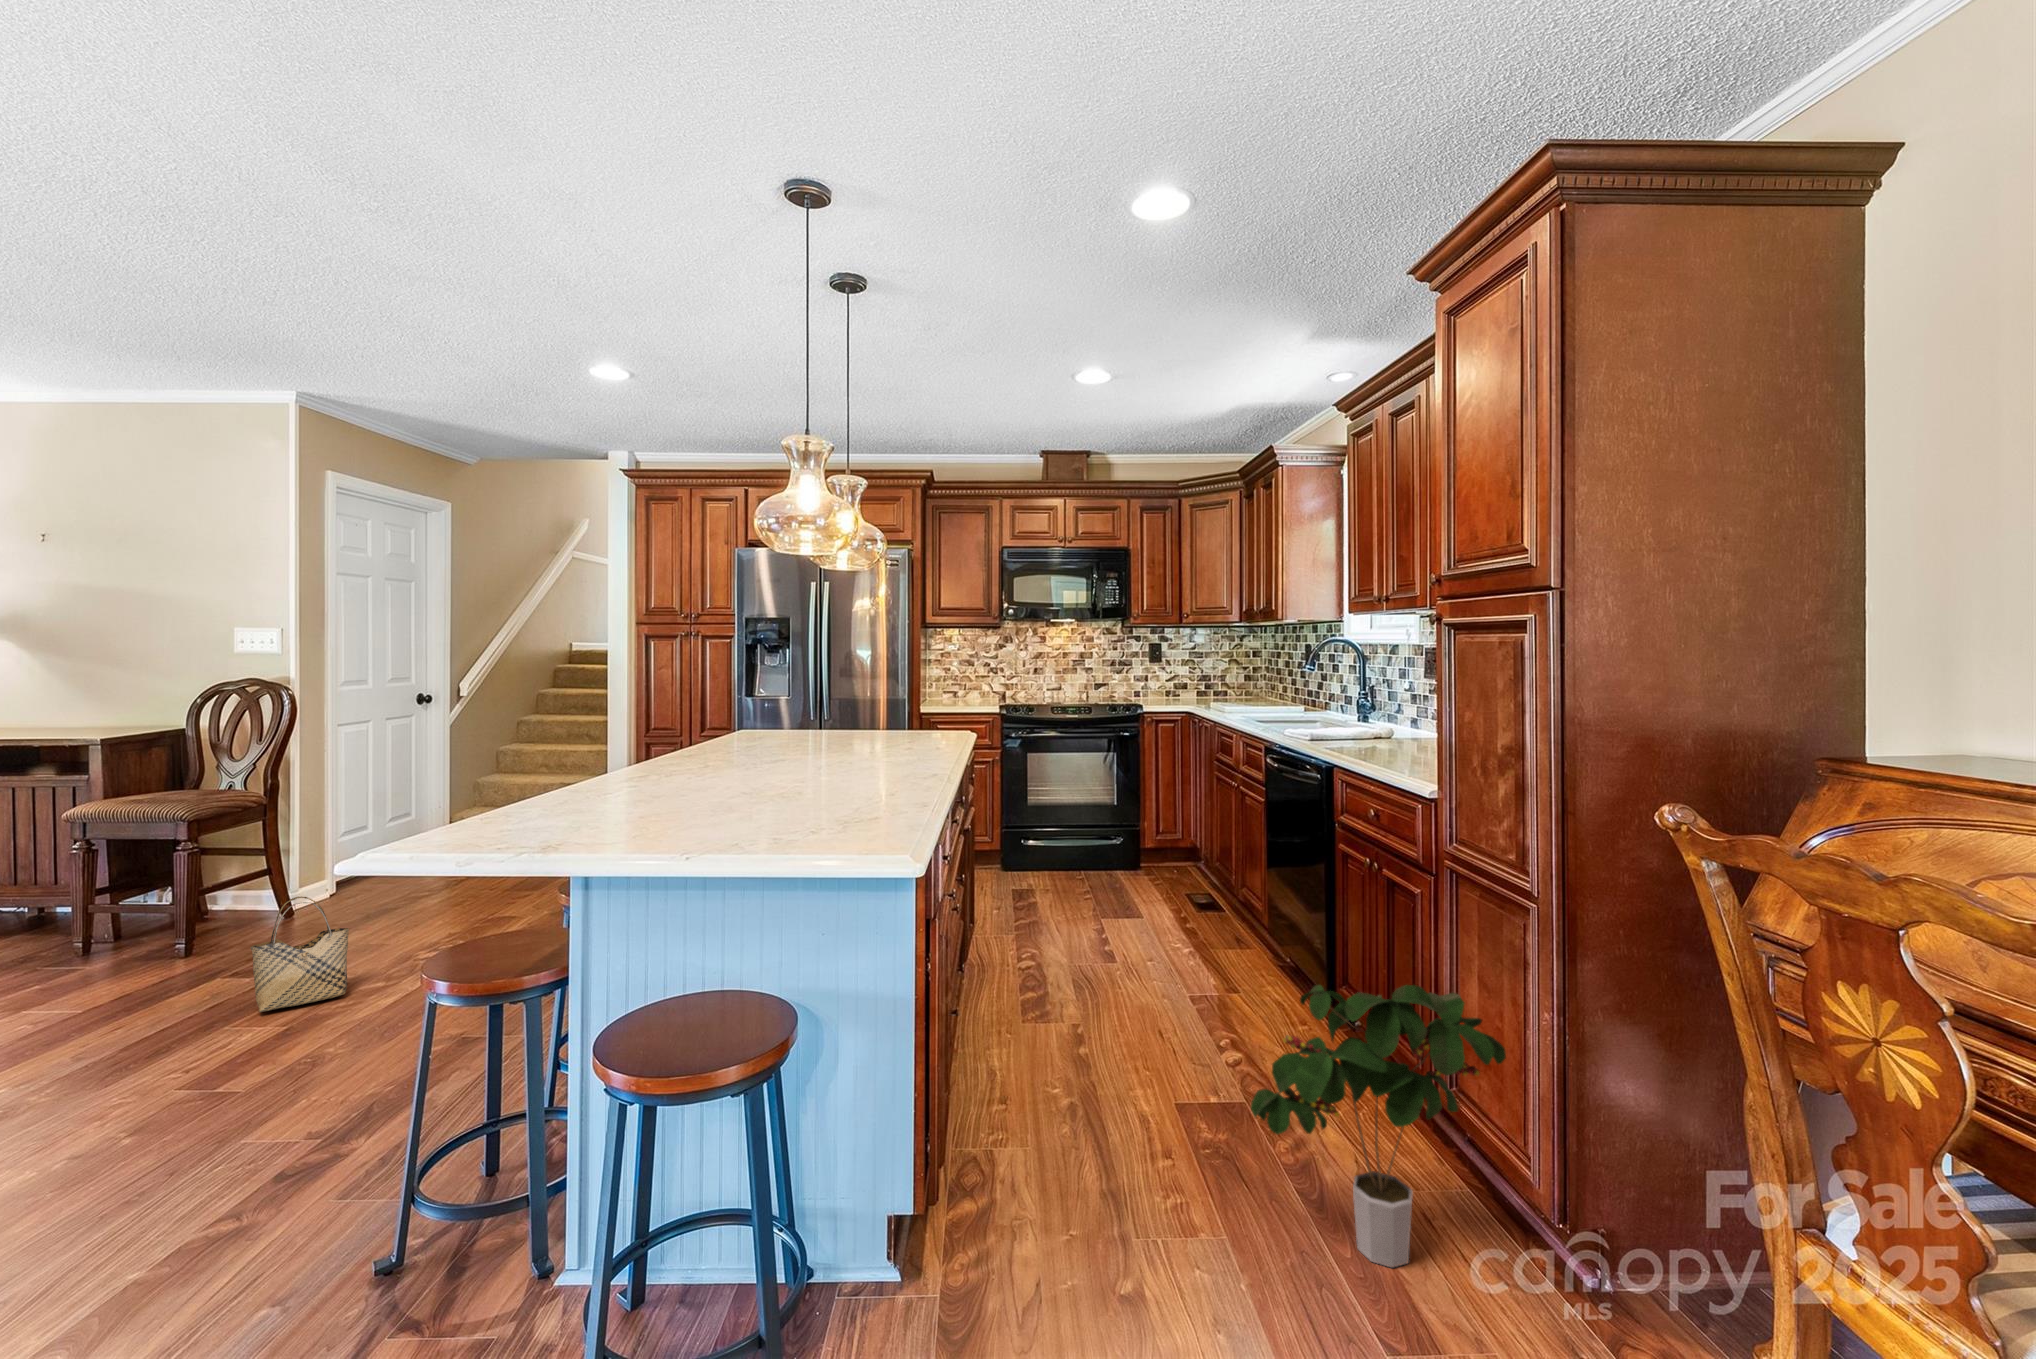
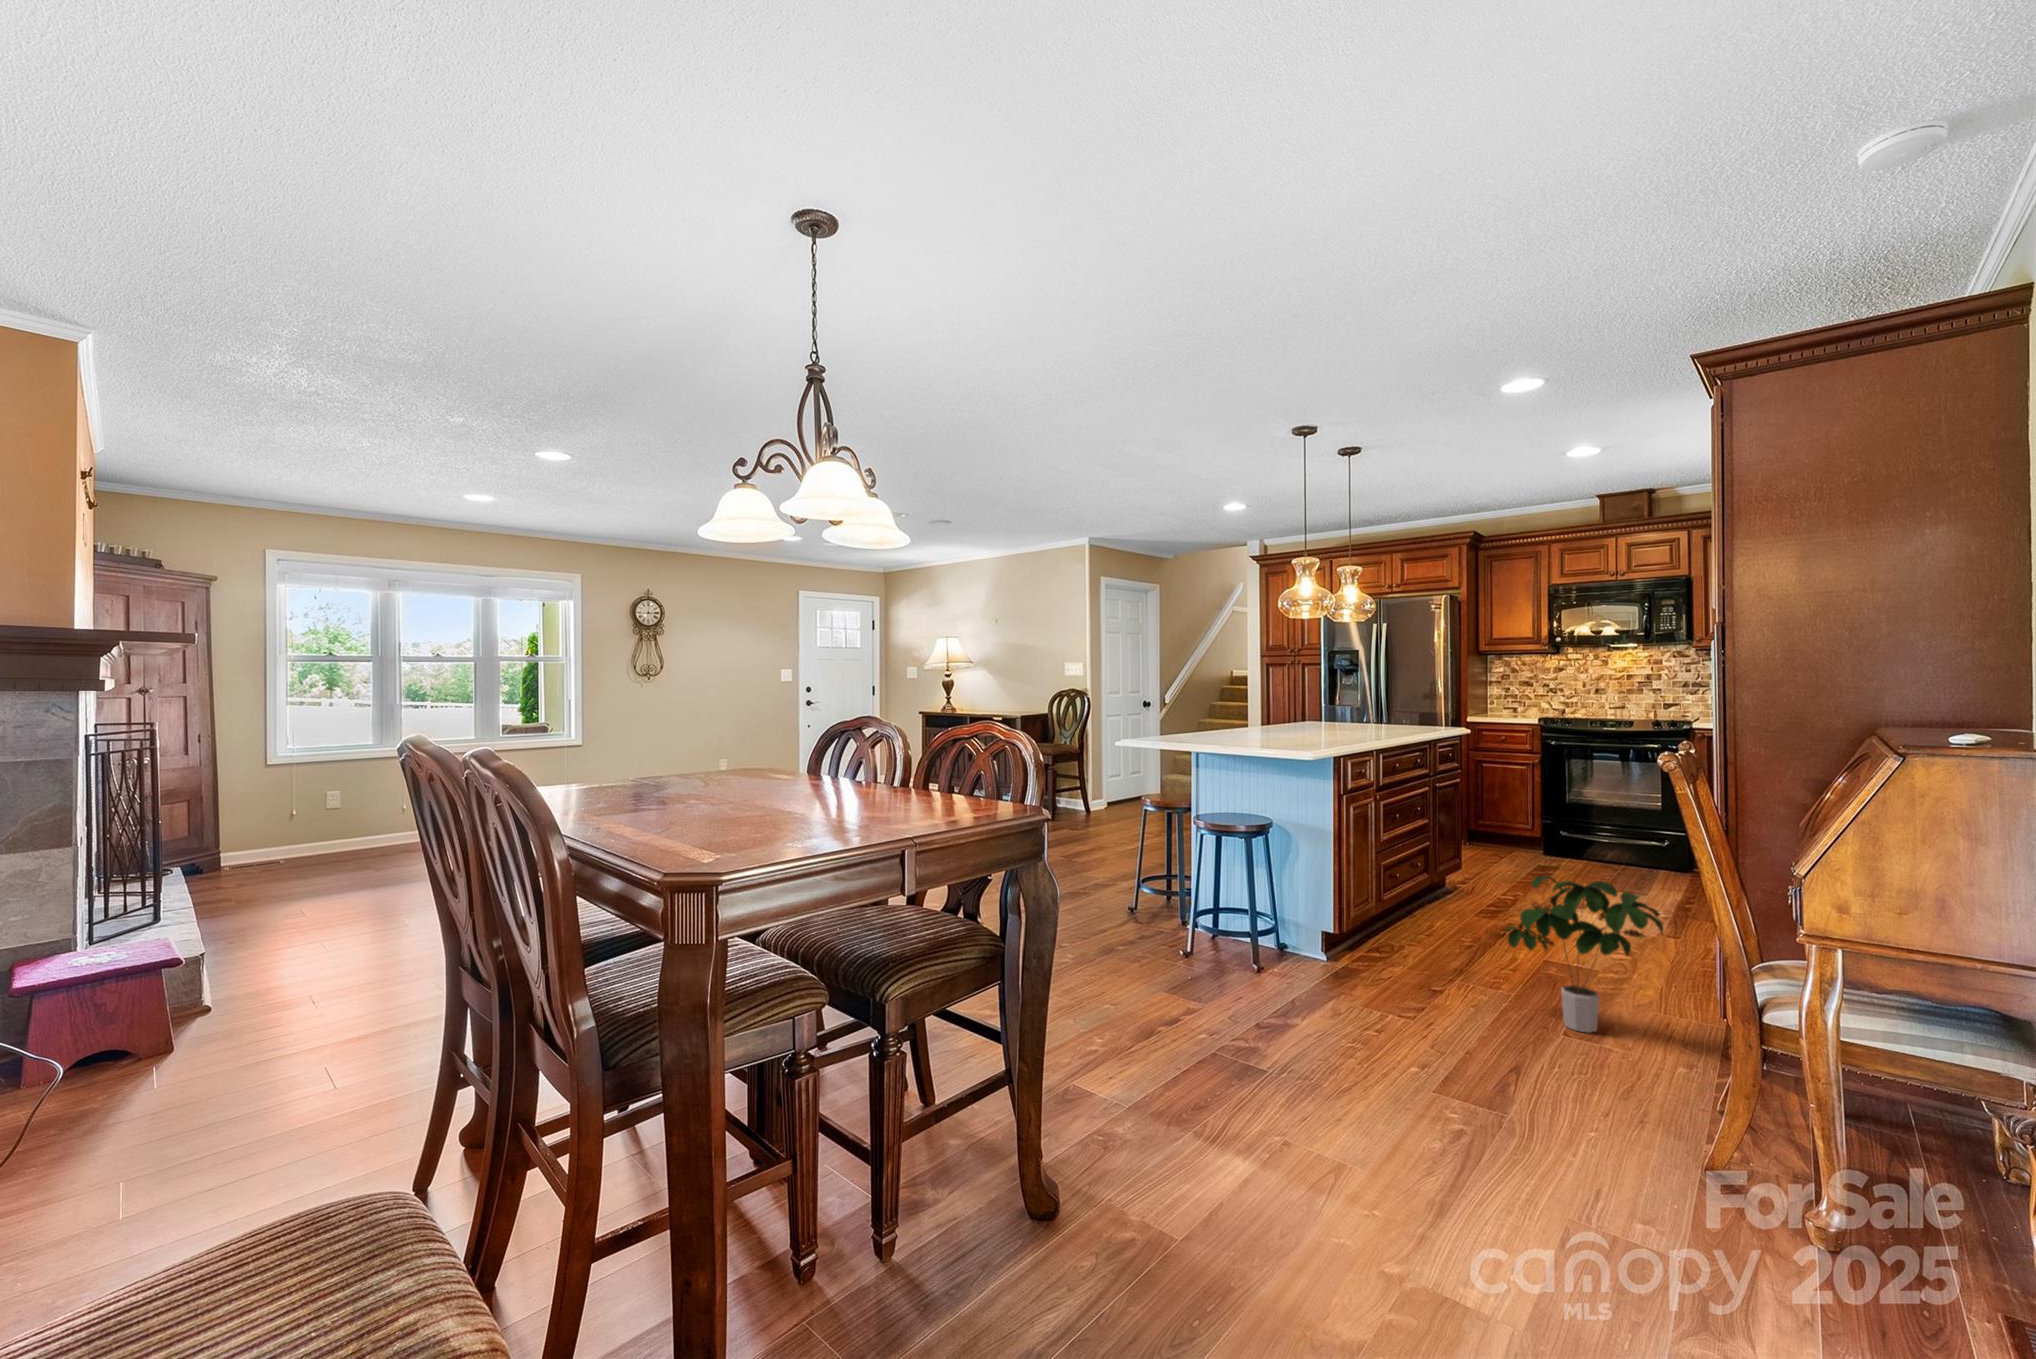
woven basket: present [250,897,349,1012] -> none [1077,795,1113,845]

